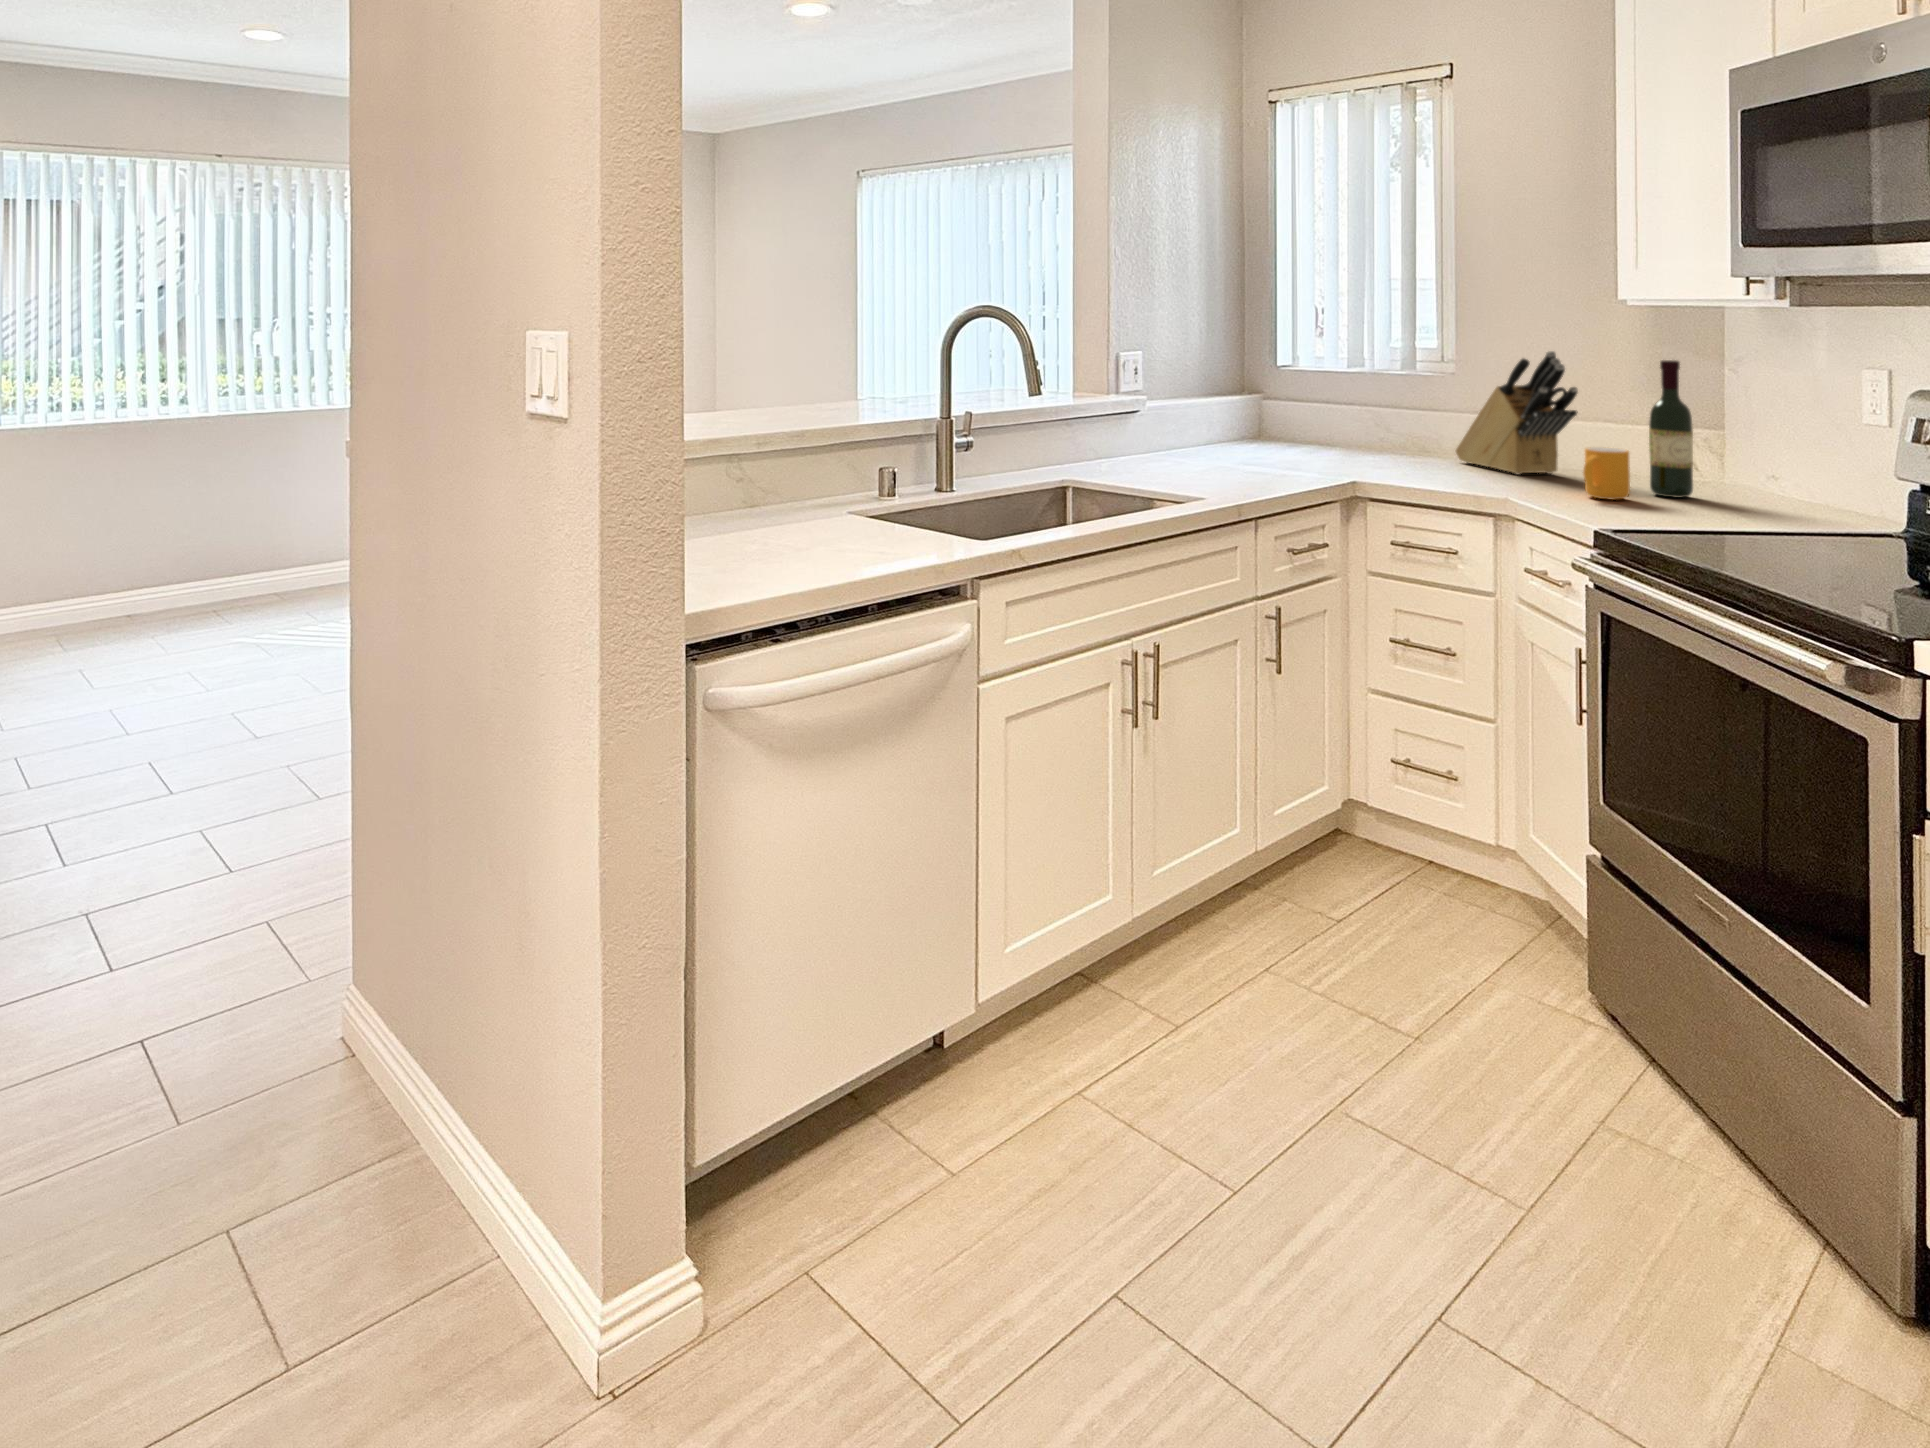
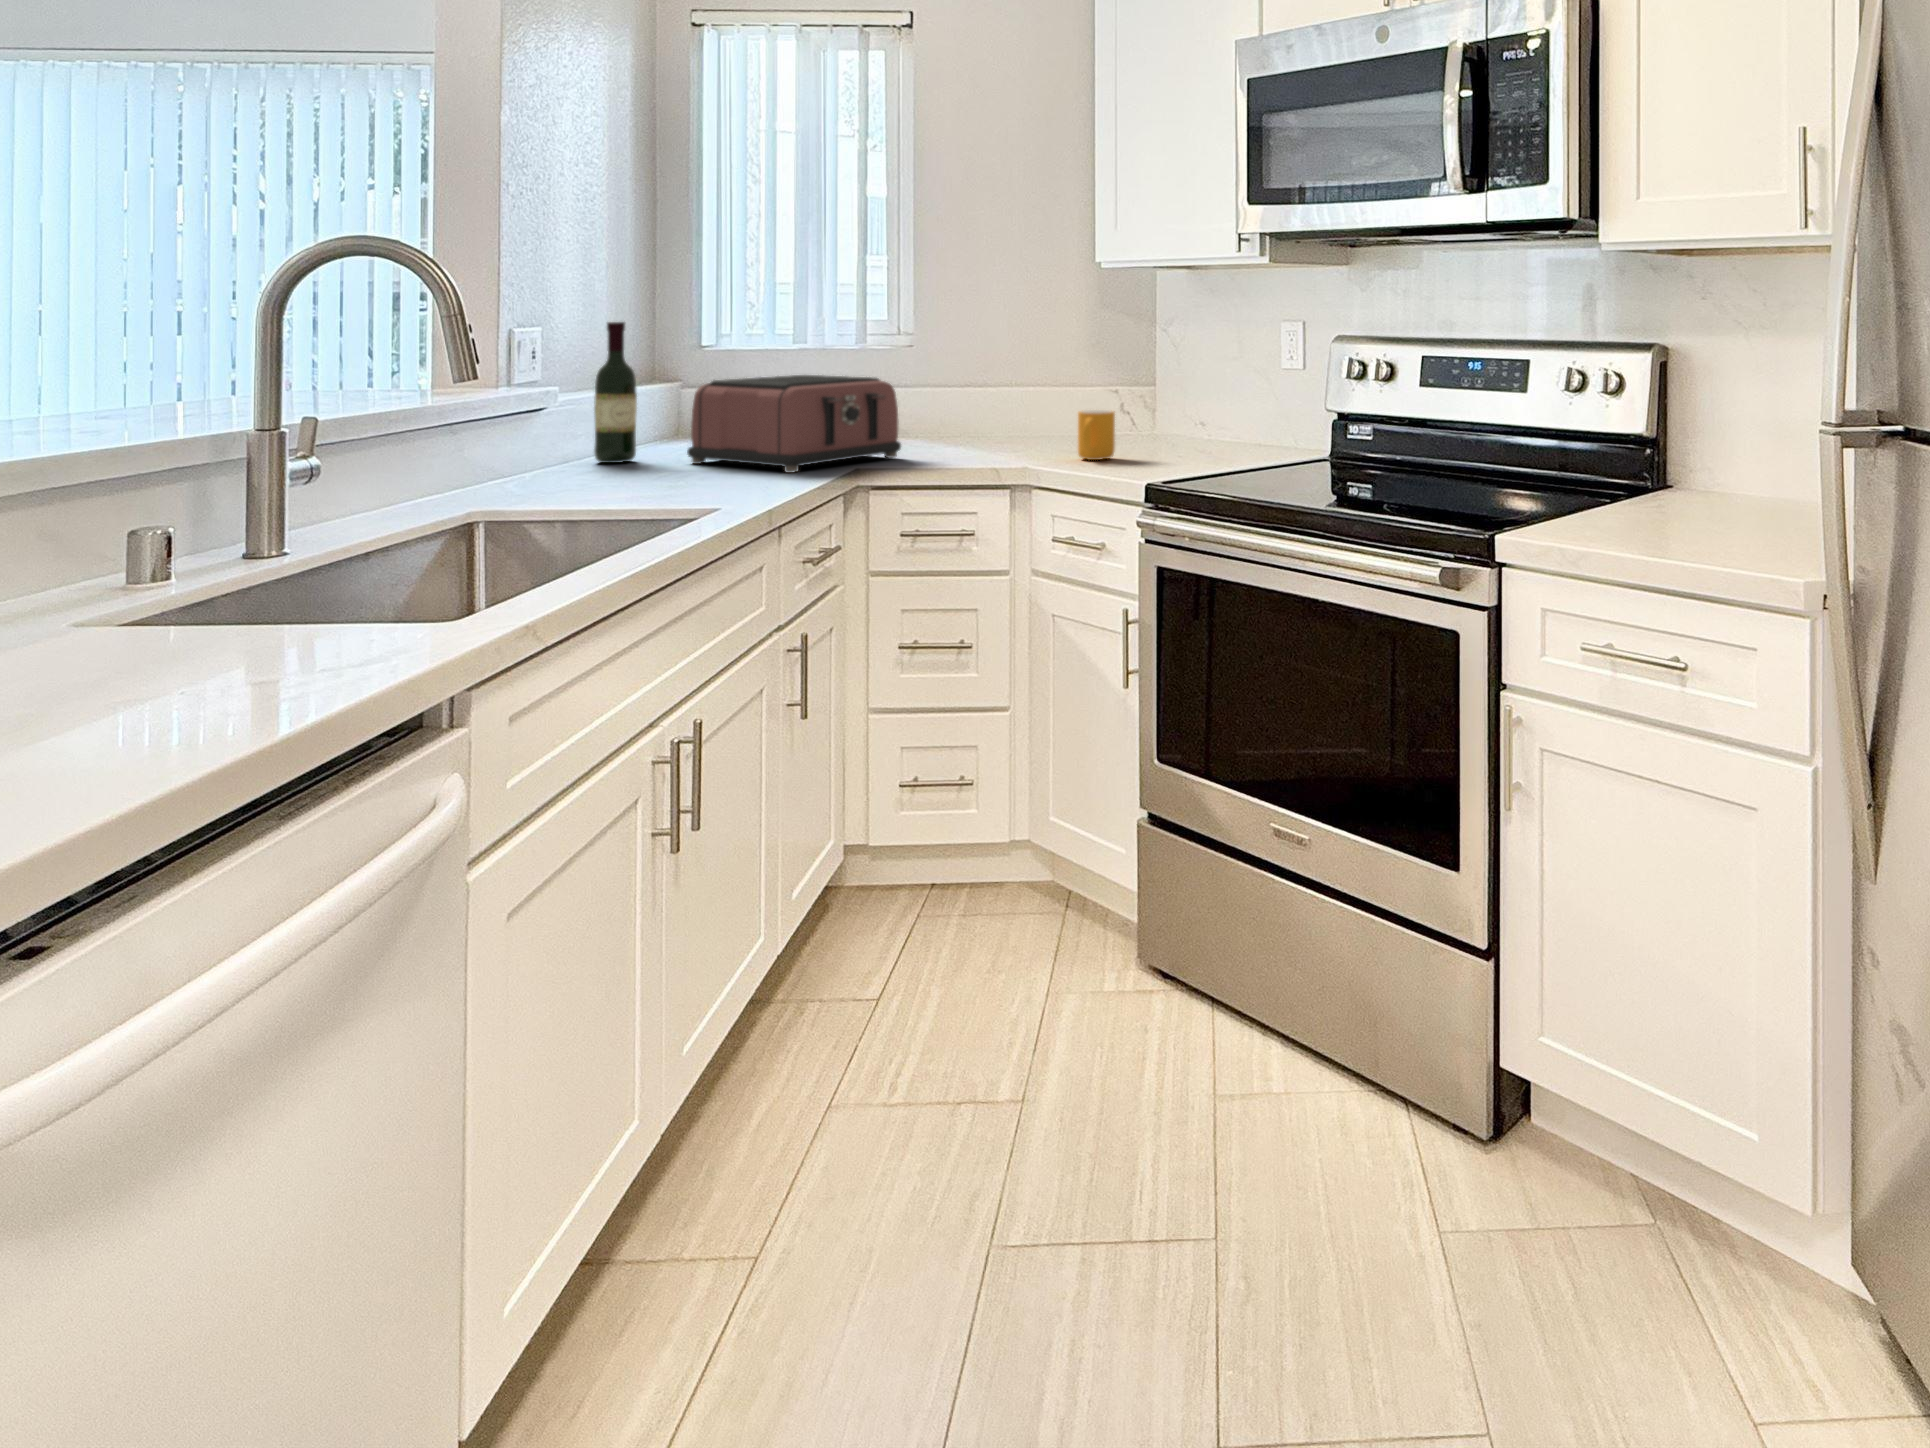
knife block: present [1456,351,1578,475] -> none [921,320,1049,447]
wine bottle: present [1649,360,1693,498] -> present [594,322,637,463]
toaster: none [1232,394,1409,477] -> present [687,375,901,473]

